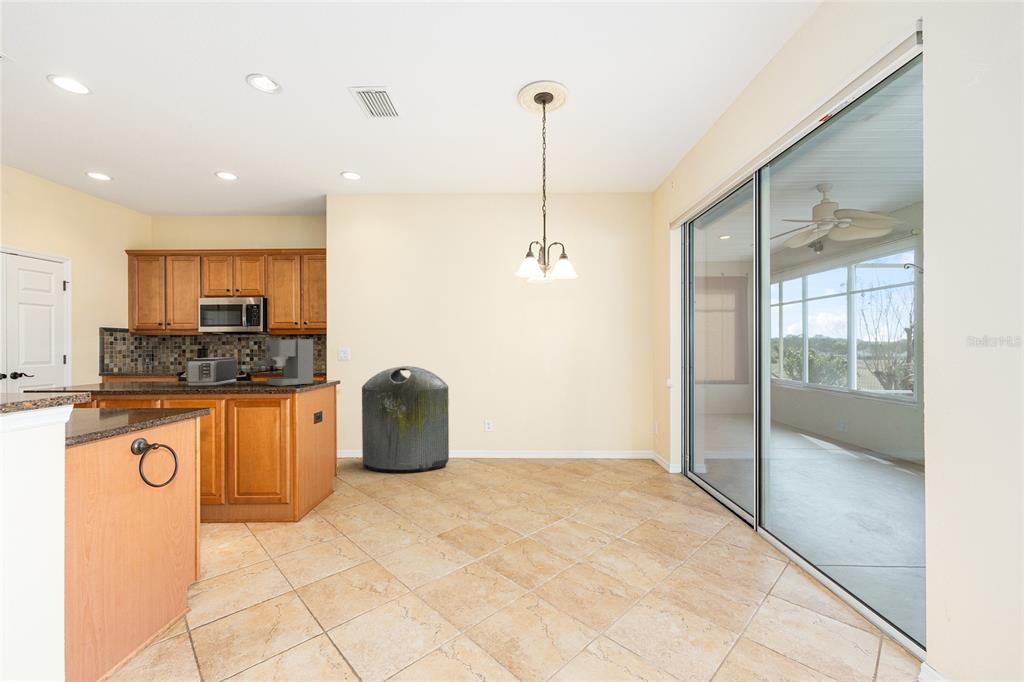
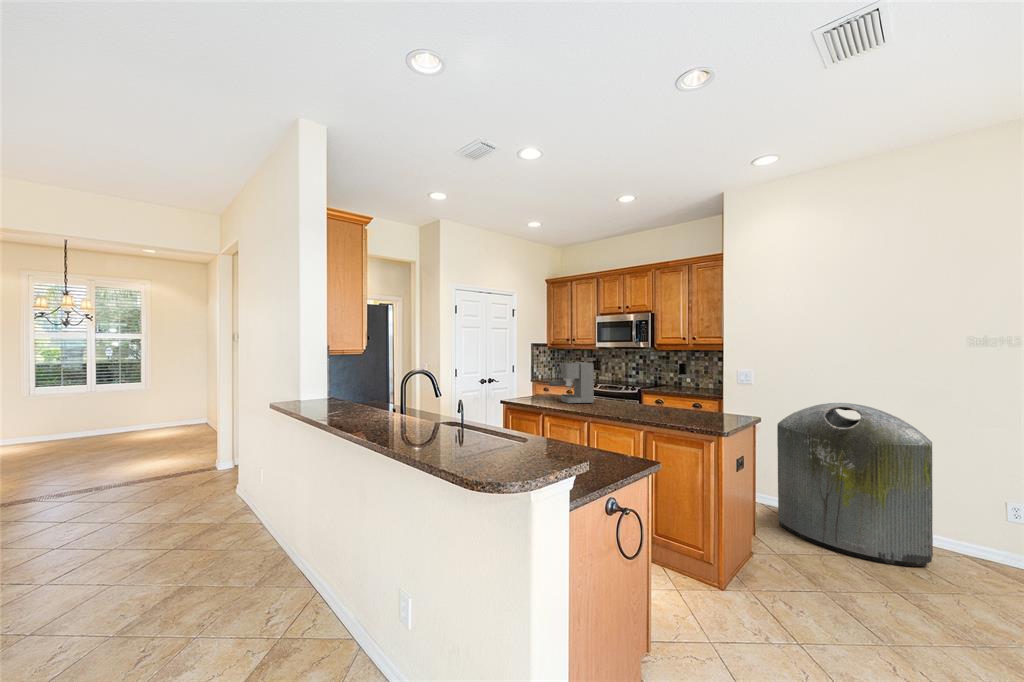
coffee maker: present [253,339,313,386] -> present [549,362,594,404]
toaster: present [186,357,237,387] -> none [607,382,645,414]

